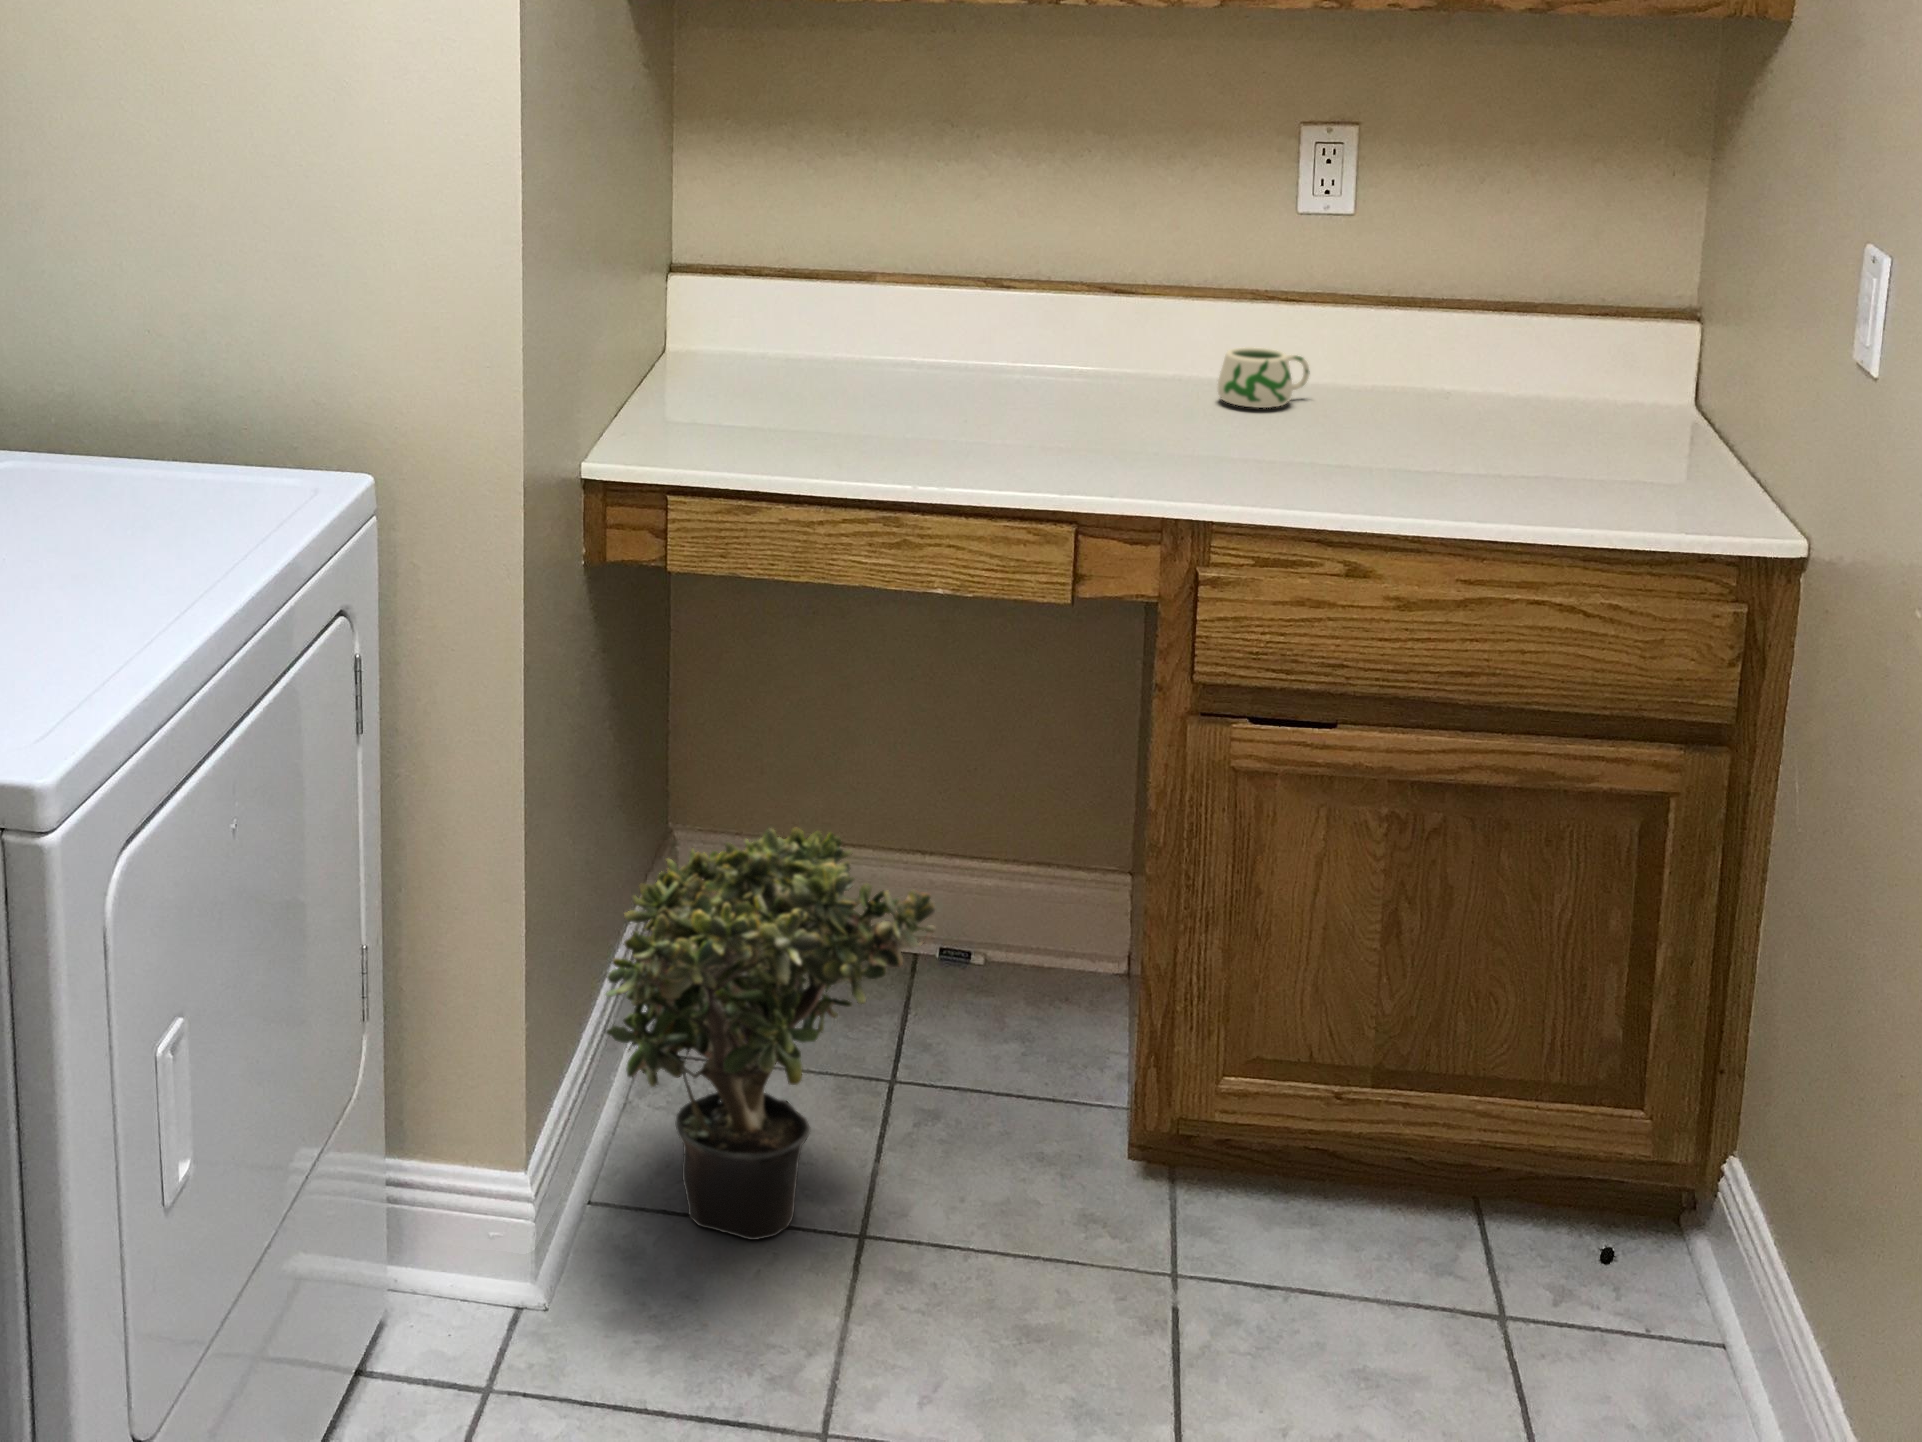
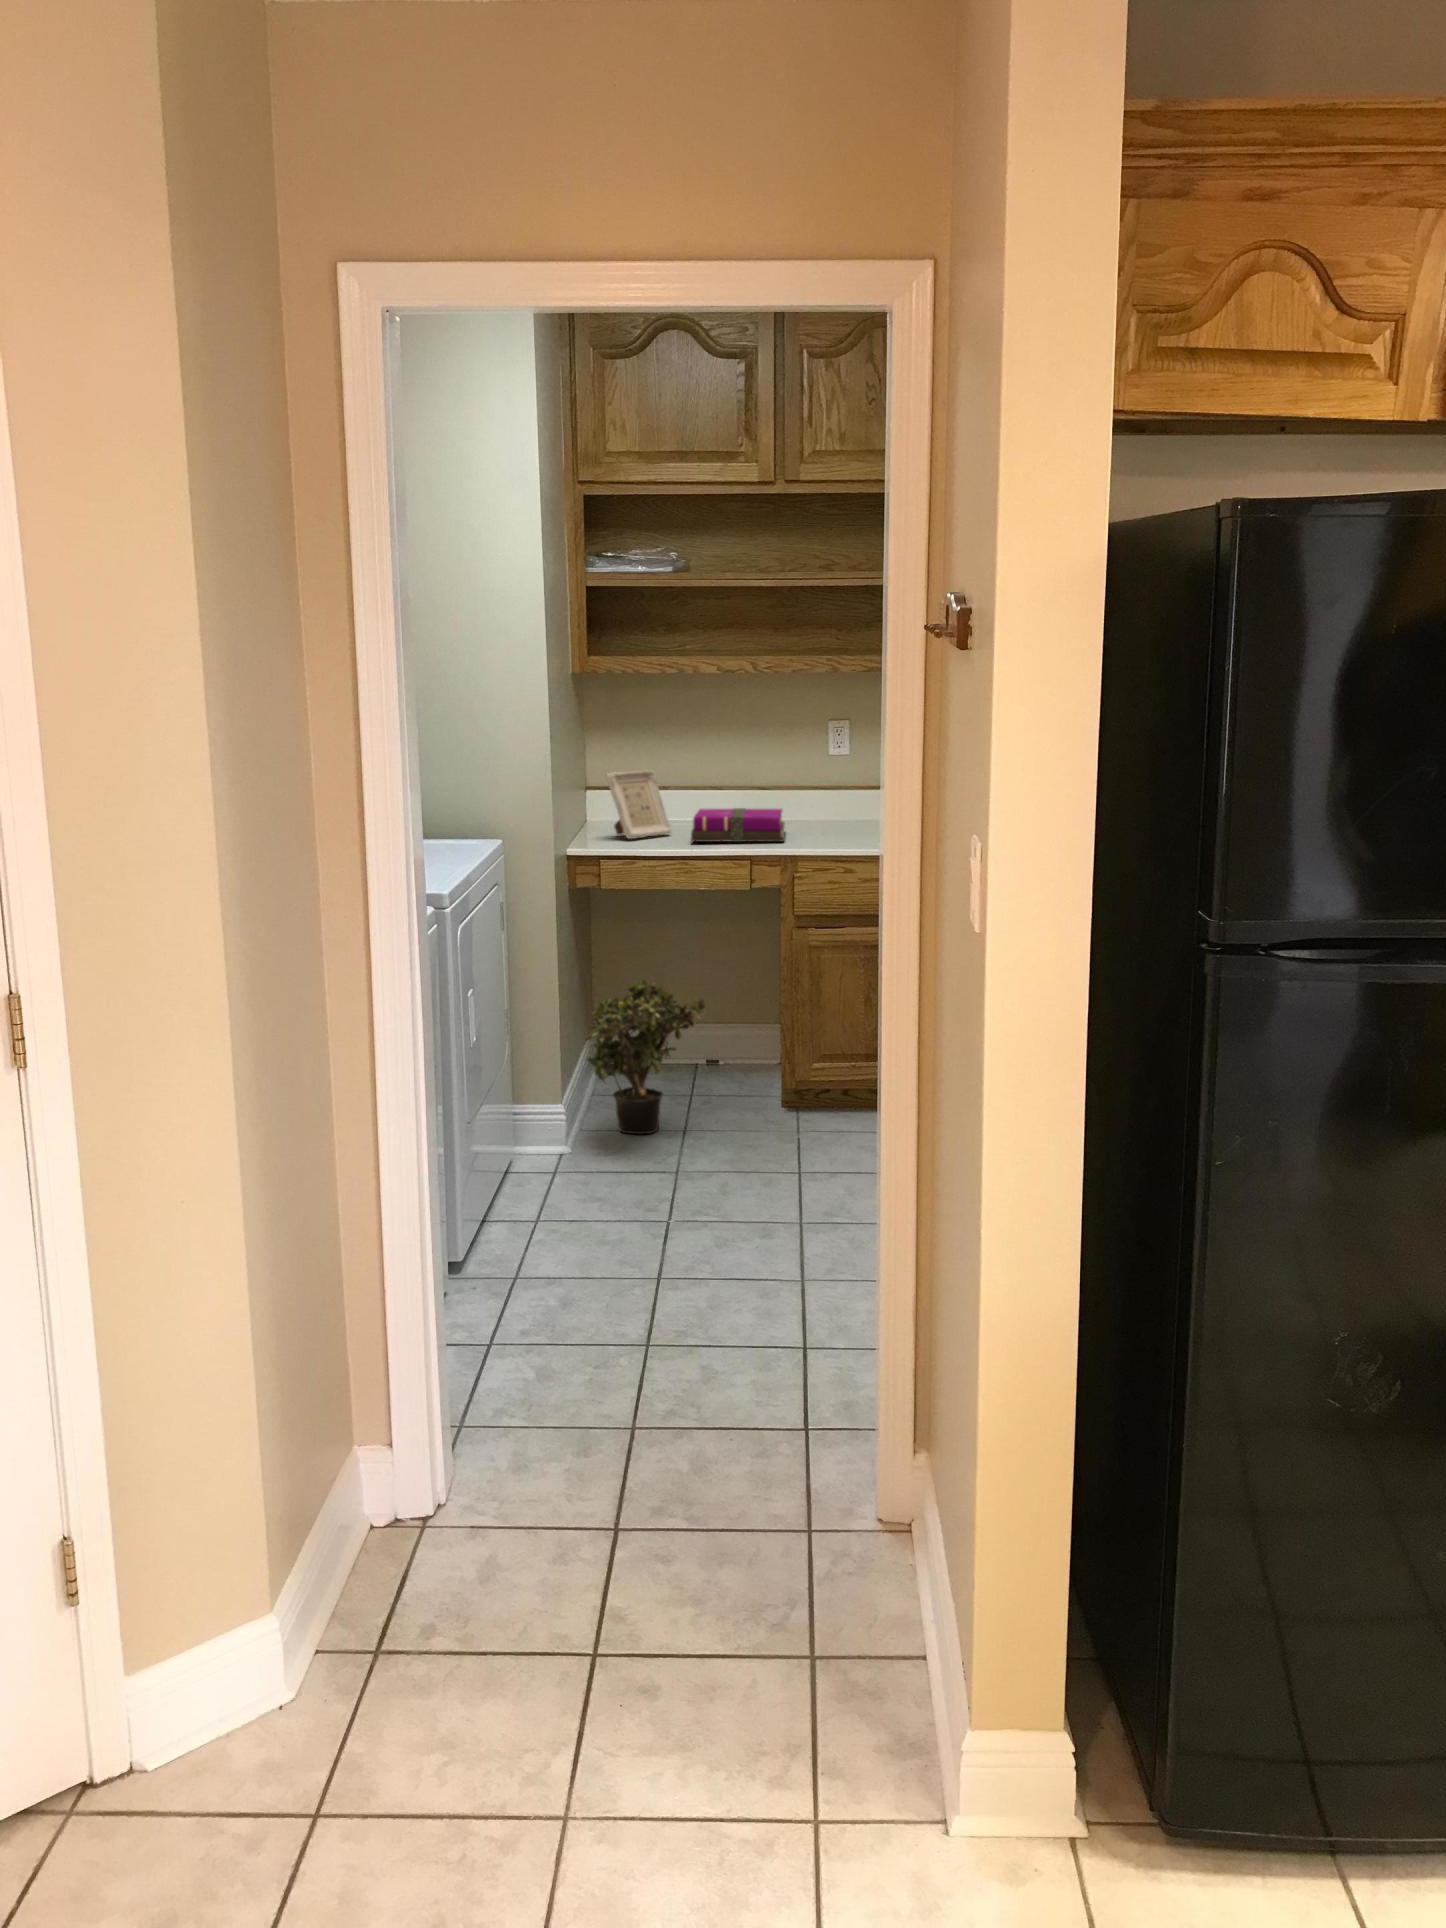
picture frame: none [714,241,875,419] -> present [606,771,671,839]
notebook: none [921,345,1171,460] -> present [691,808,785,842]
mug: present [1218,347,1309,408] -> none [803,806,838,828]

